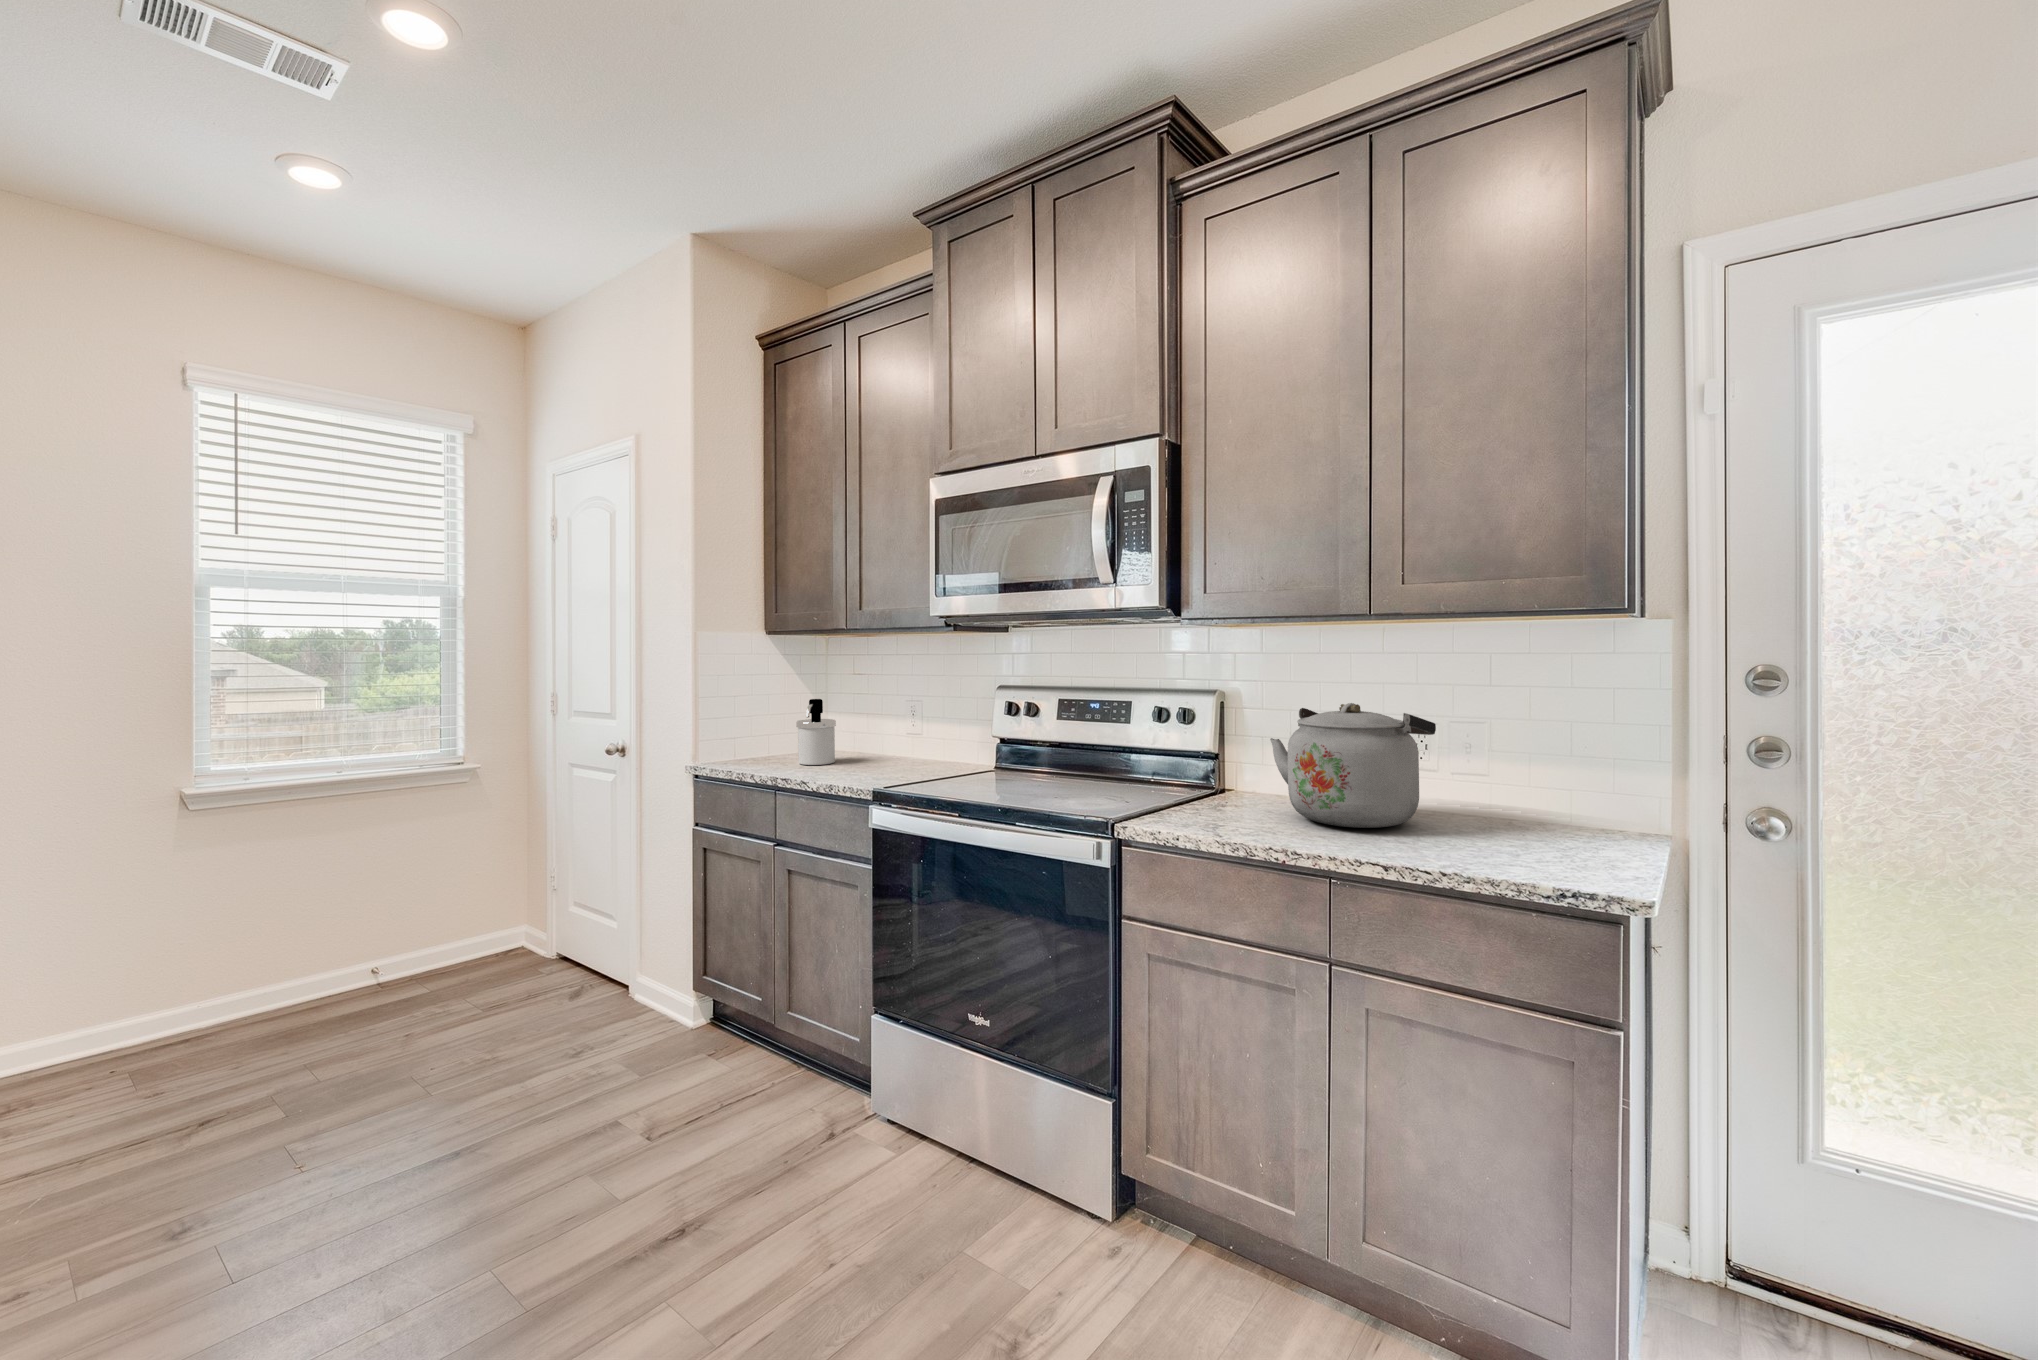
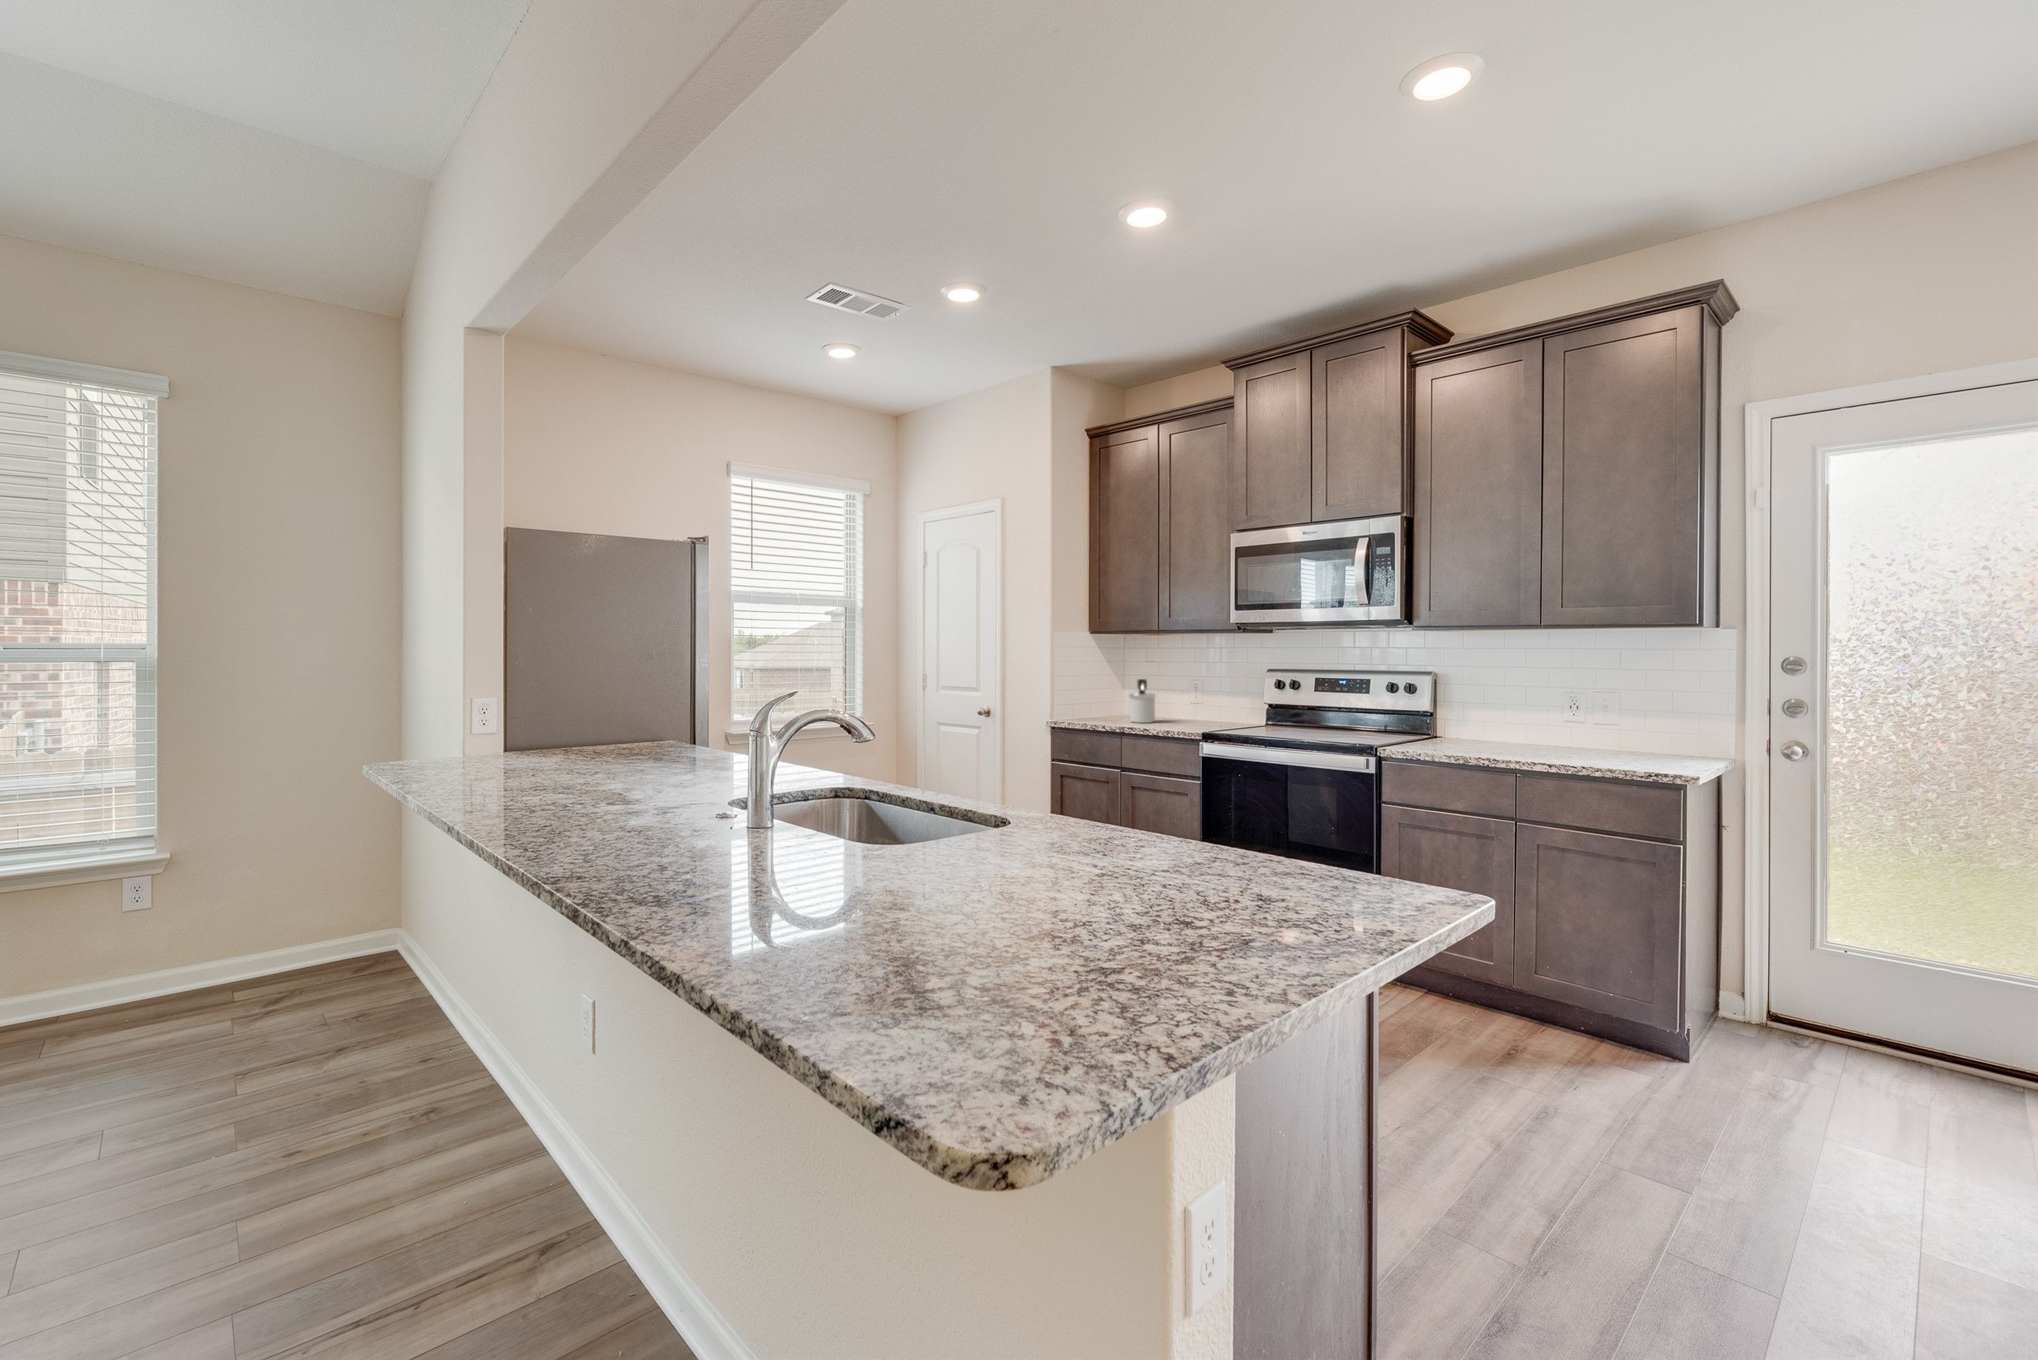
kettle: present [1270,703,1436,828] -> none [1475,679,1584,752]

